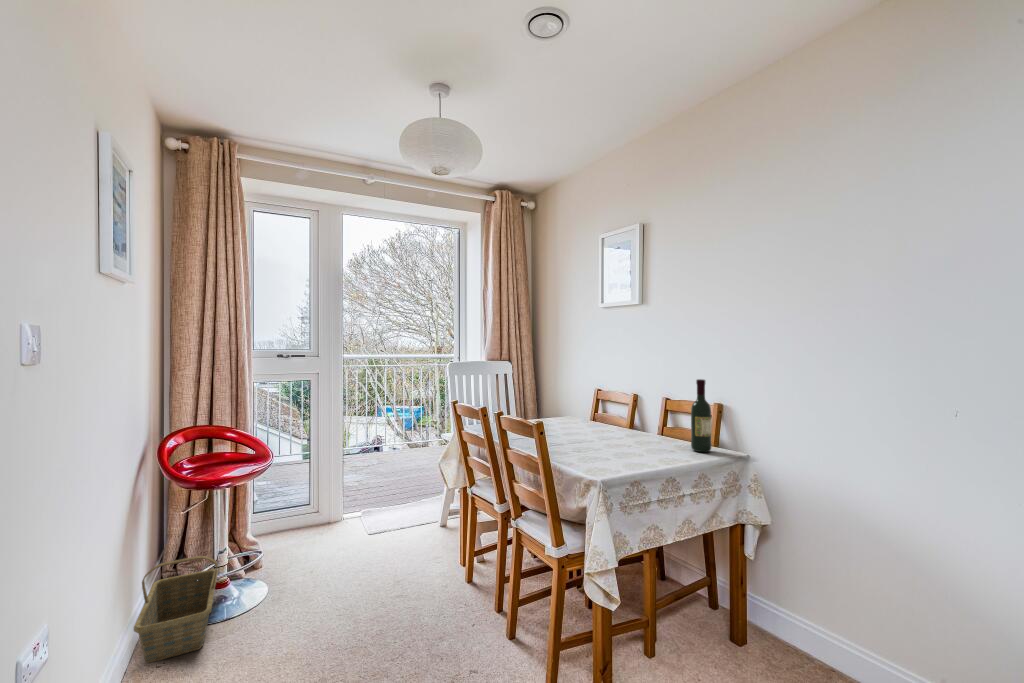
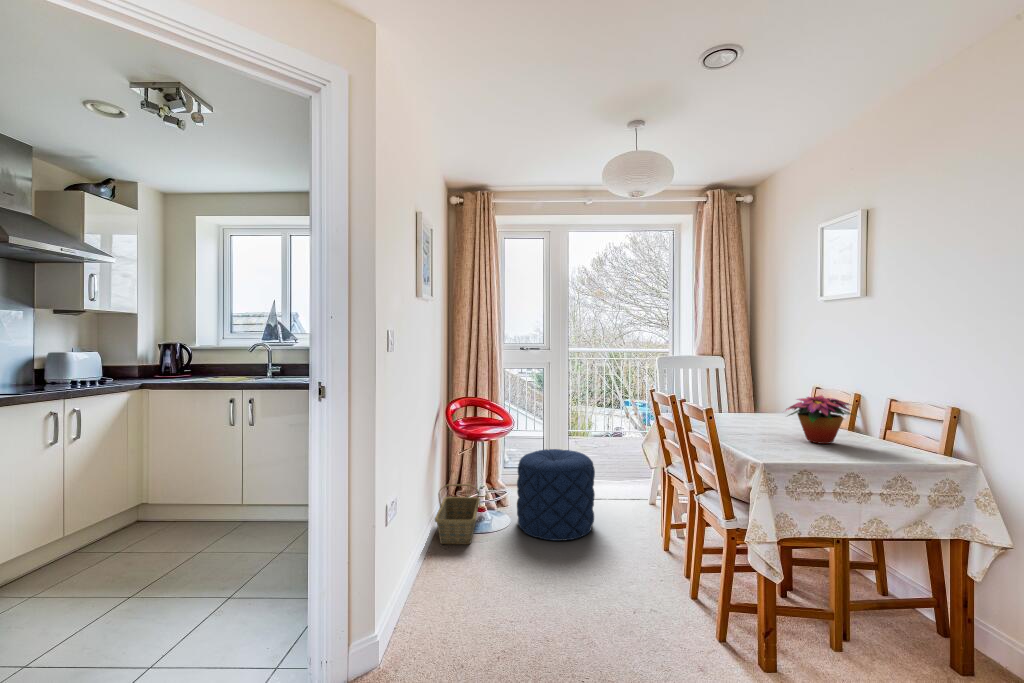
wine bottle: present [691,379,712,452] -> none [899,379,926,457]
flower arrangement: none [588,397,658,447] -> present [786,395,853,444]
pouf: none [278,481,384,607] -> present [517,449,595,541]

